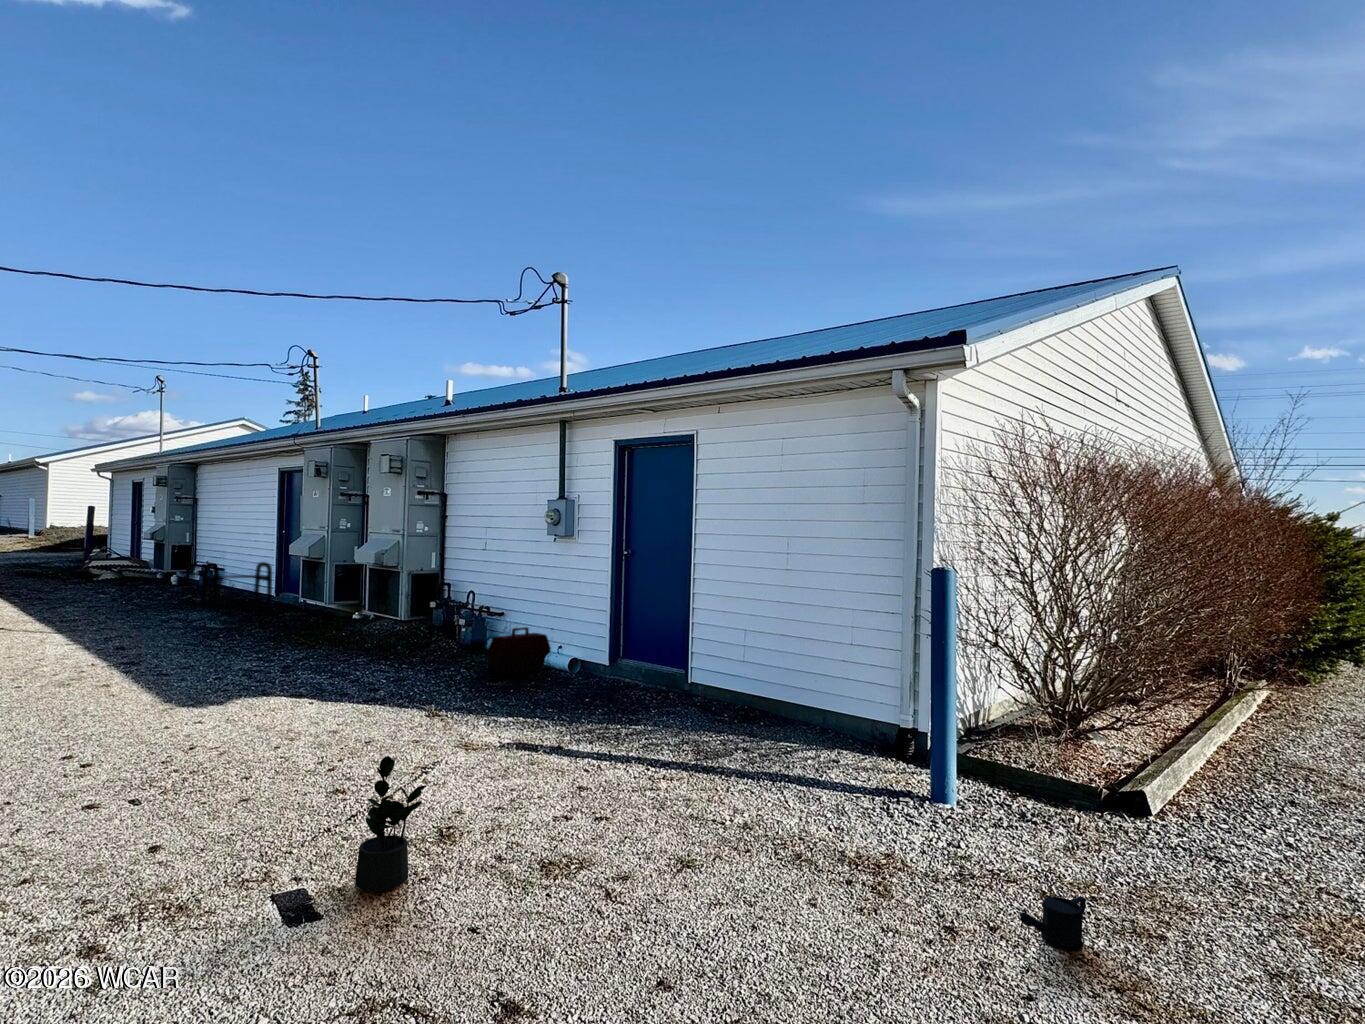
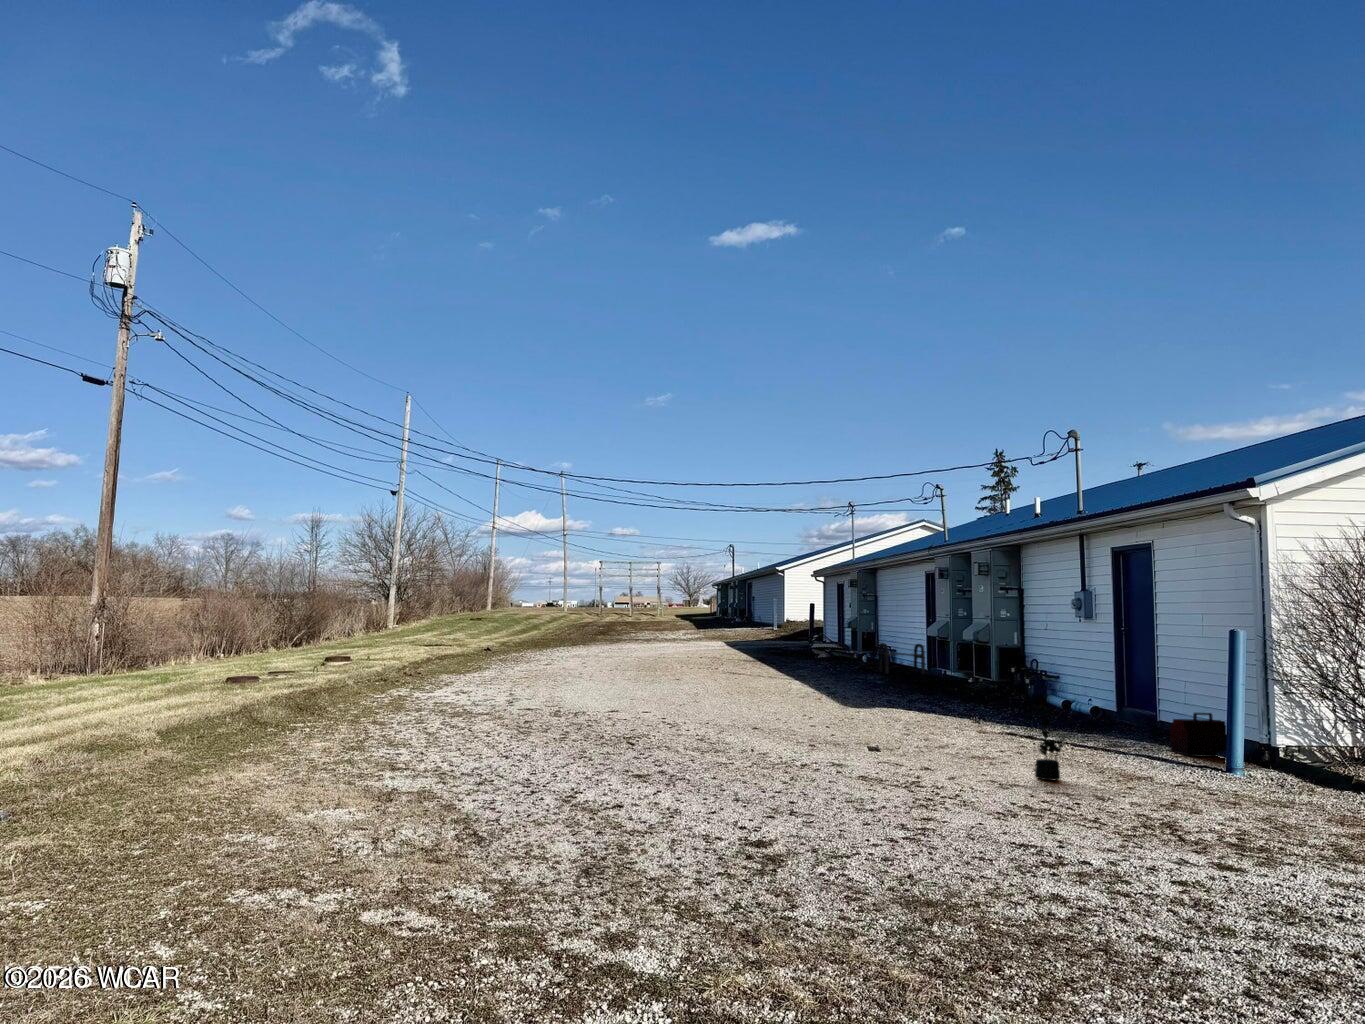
toolbox: present [488,627,551,675] -> present [1170,713,1226,757]
potted plant: present [355,756,426,892] -> present [1035,719,1064,780]
watering can: present [1021,896,1086,951] -> none [1137,770,1186,793]

